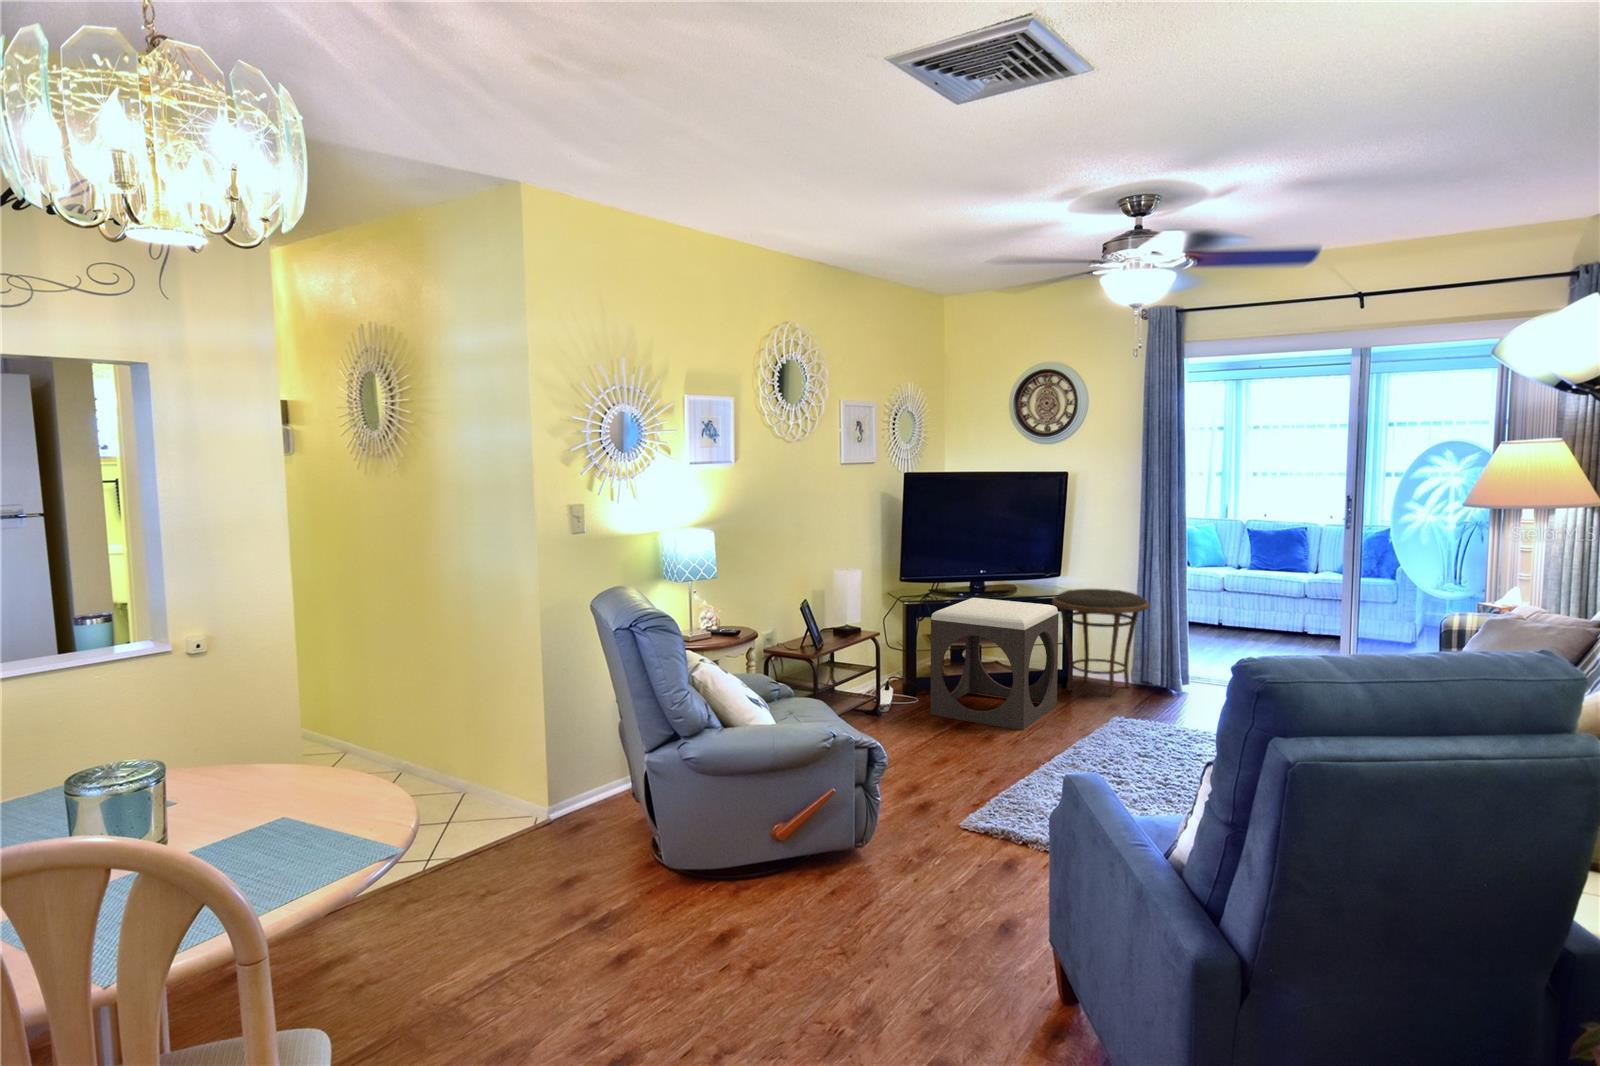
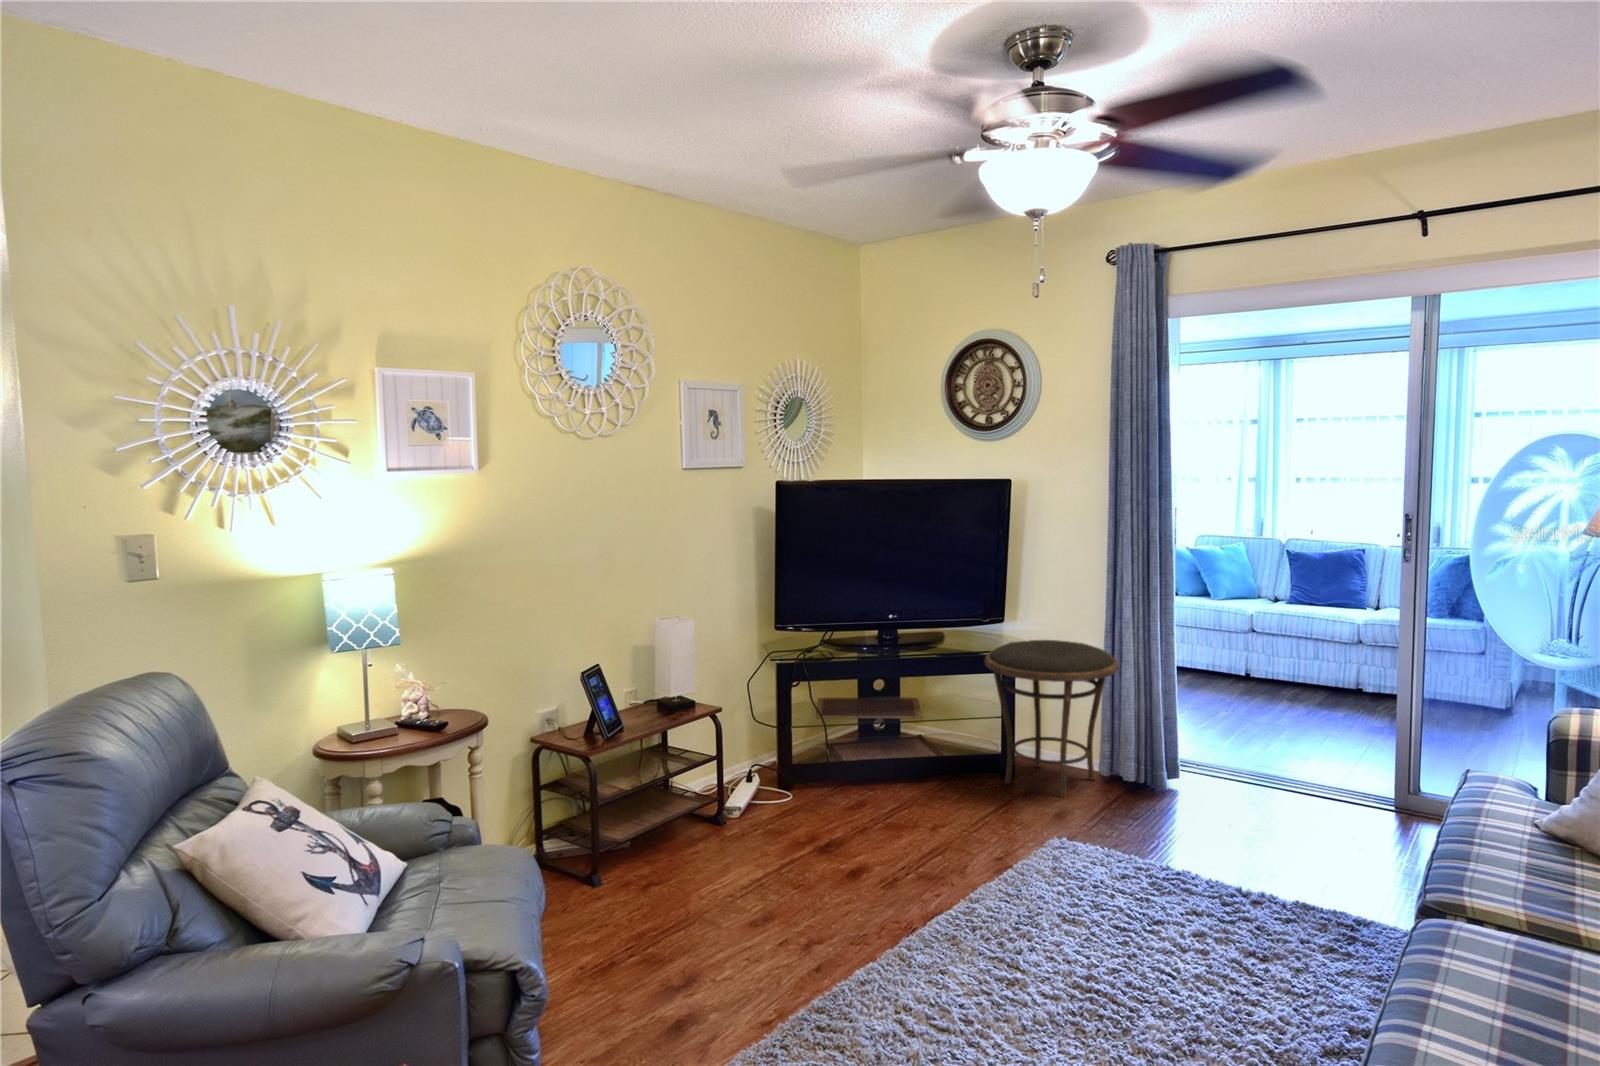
footstool: present [930,598,1059,730] -> none [789,656,979,860]

